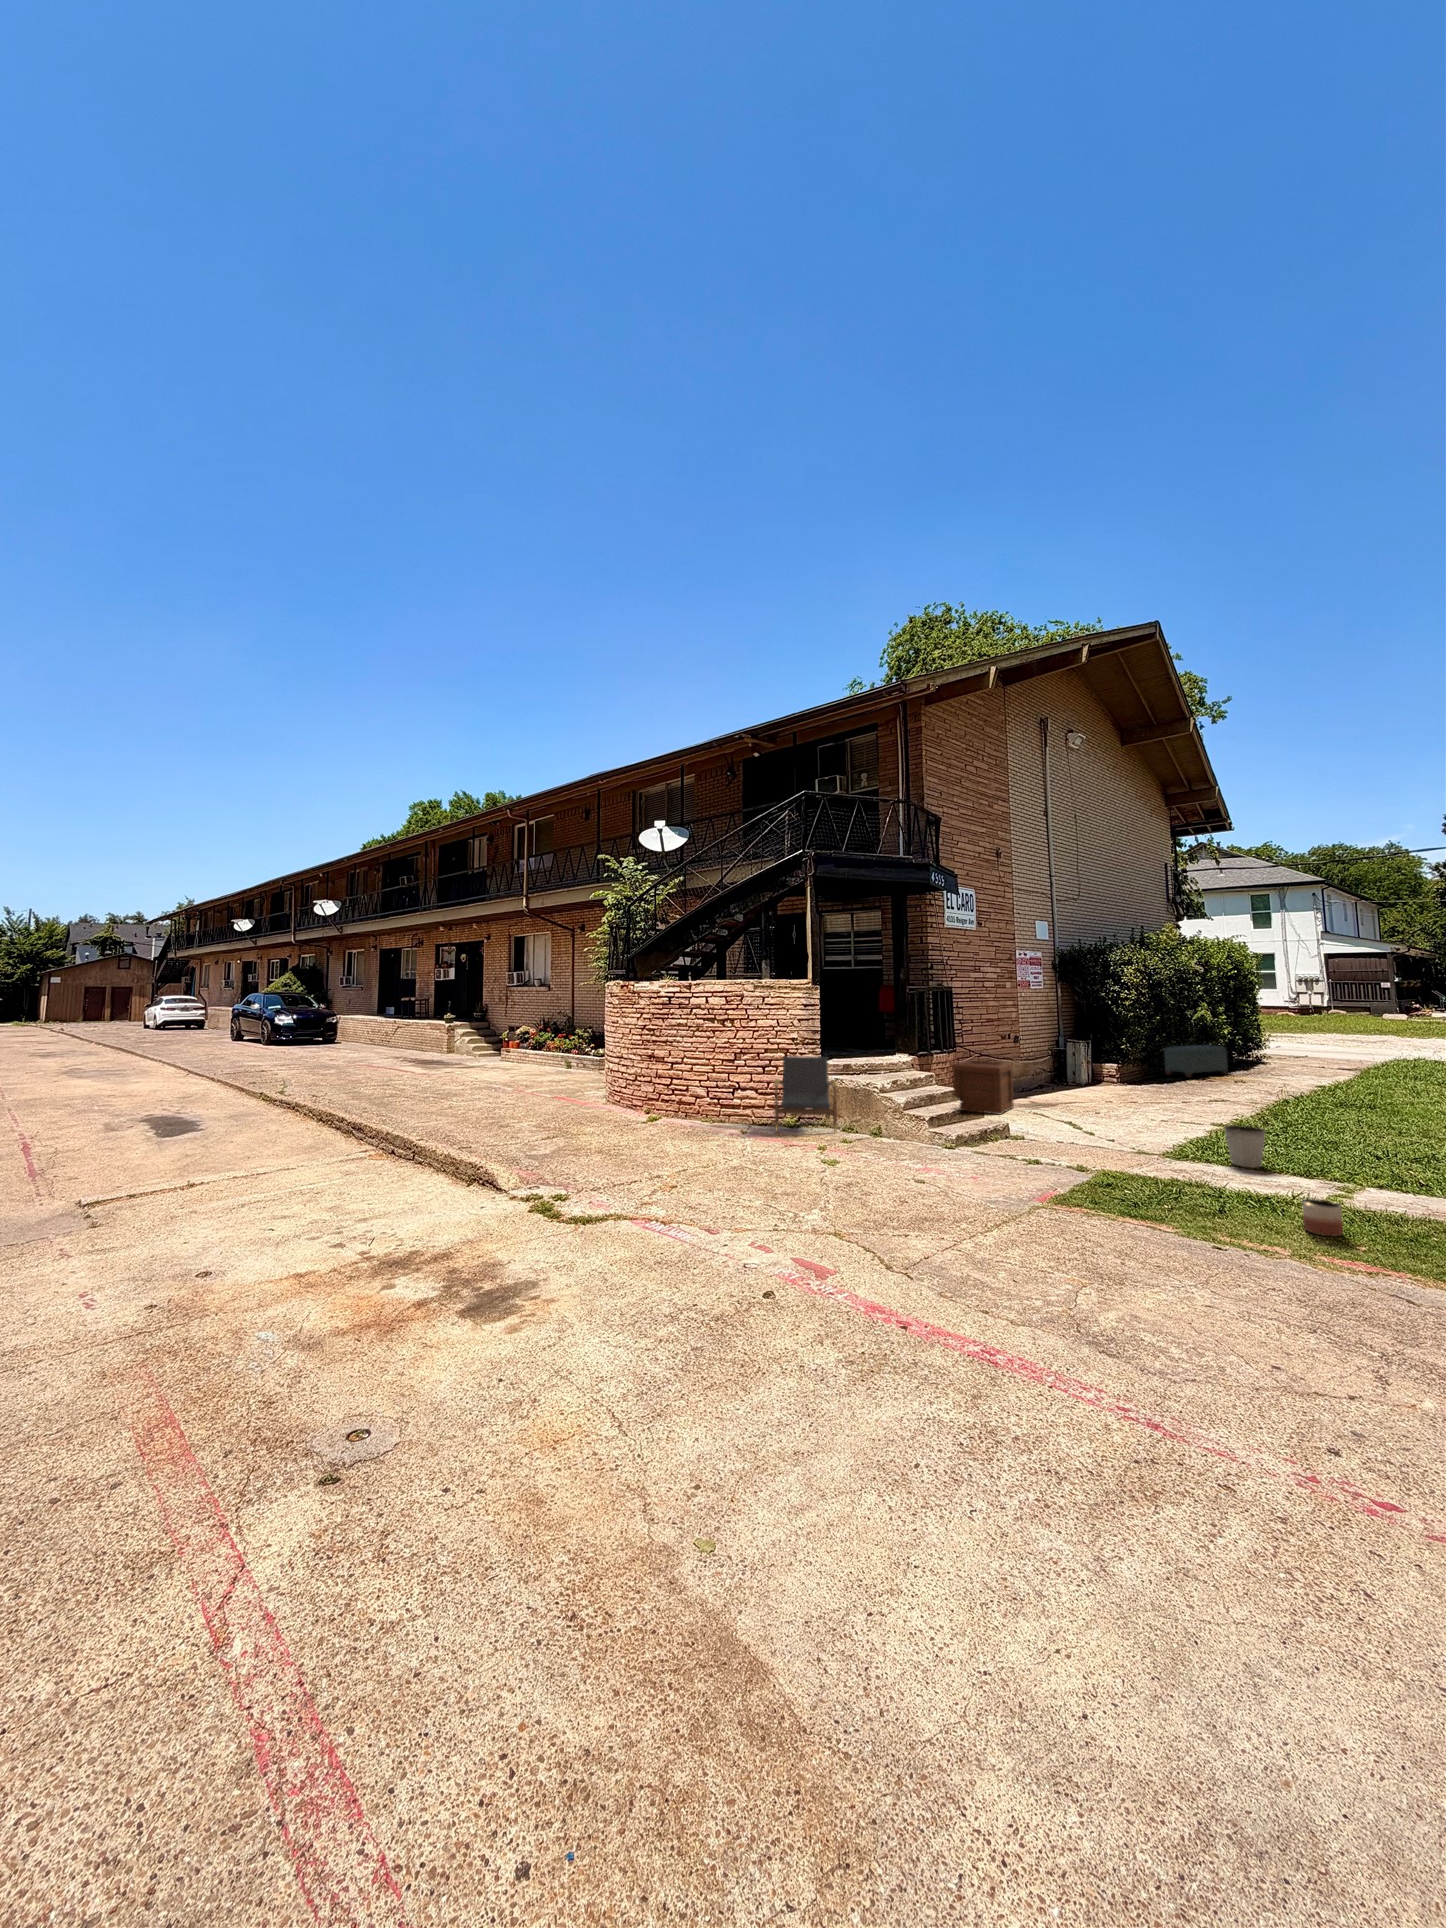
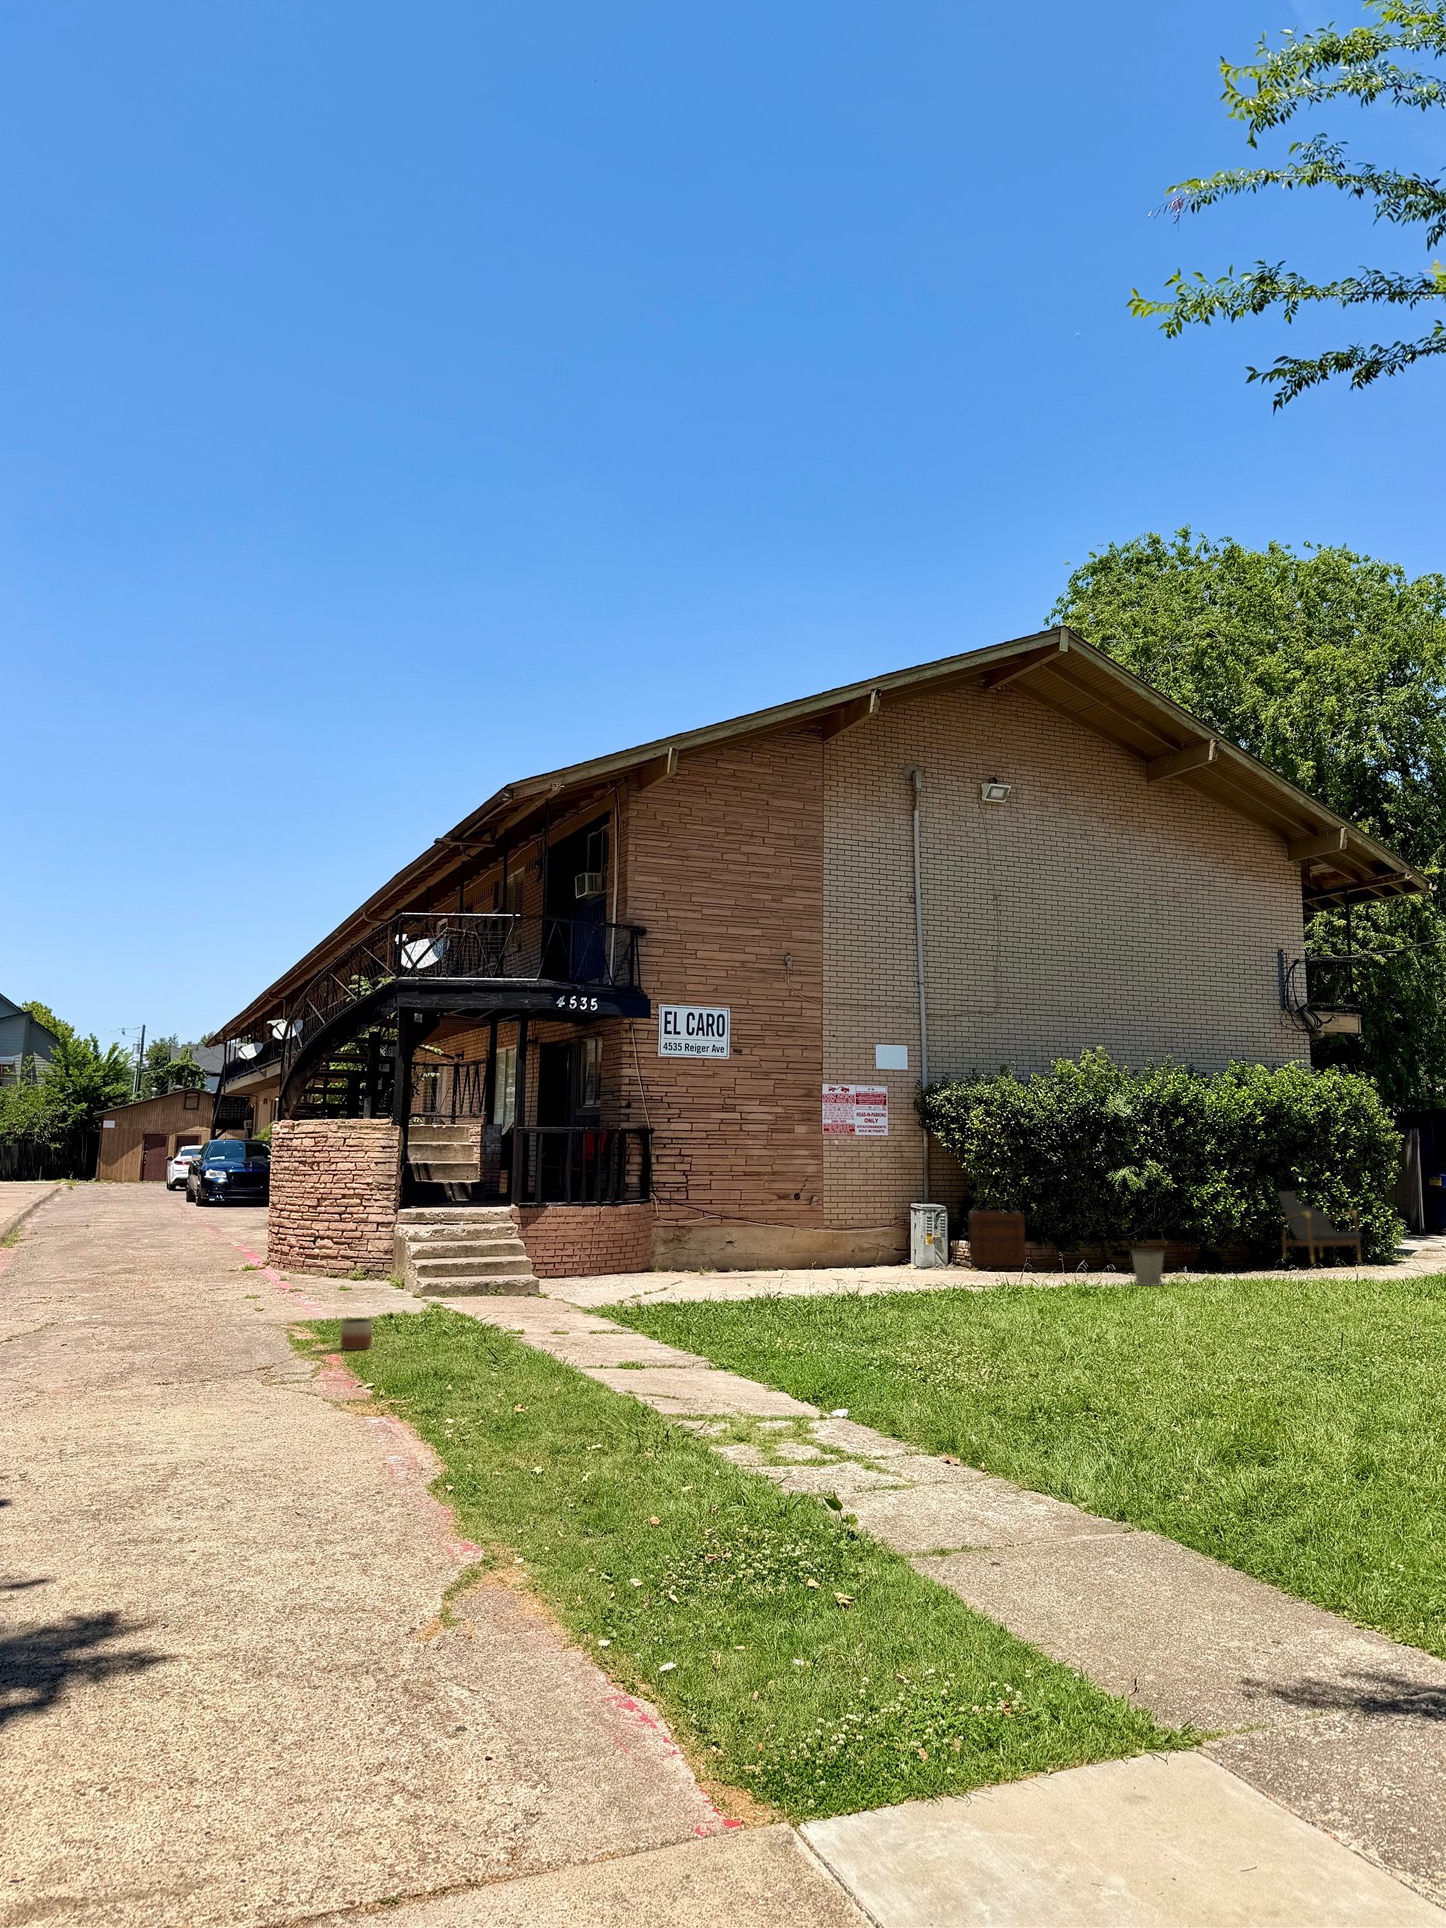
bench: present [1164,1045,1228,1077] -> none [1047,1222,1139,1265]
lounge chair: present [774,1056,837,1133] -> present [1278,1192,1361,1263]
wooden crate: present [953,1060,1014,1114] -> present [969,1210,1025,1266]
bucket: present [1224,1125,1266,1168] -> present [1131,1249,1164,1286]

